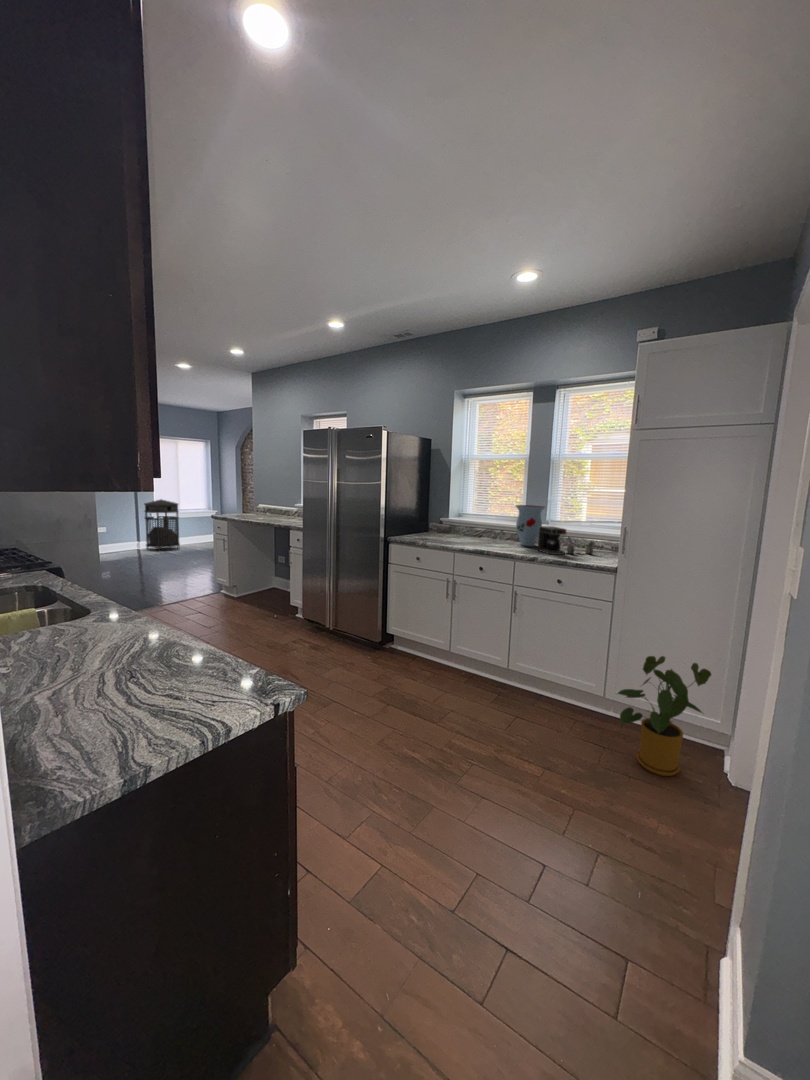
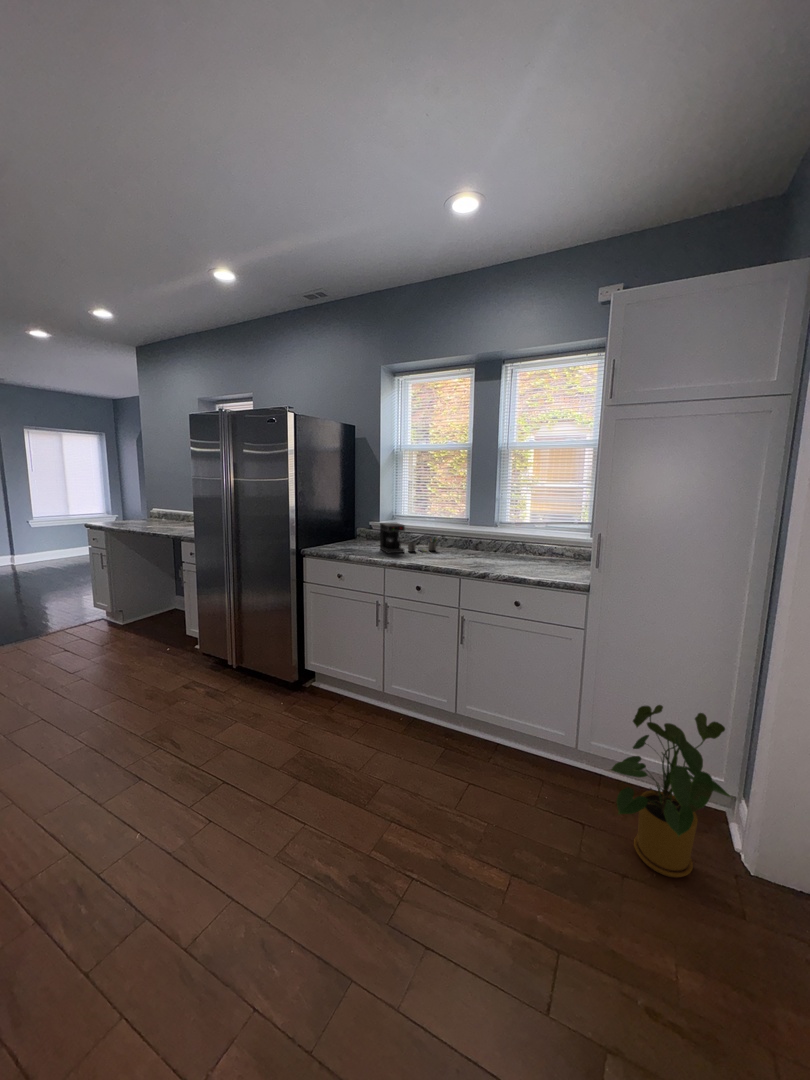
trash can: present [144,499,180,551] -> none [16,503,68,566]
vase: present [516,505,545,546] -> none [458,505,495,555]
coffee maker: present [538,526,594,555] -> present [380,523,437,553]

